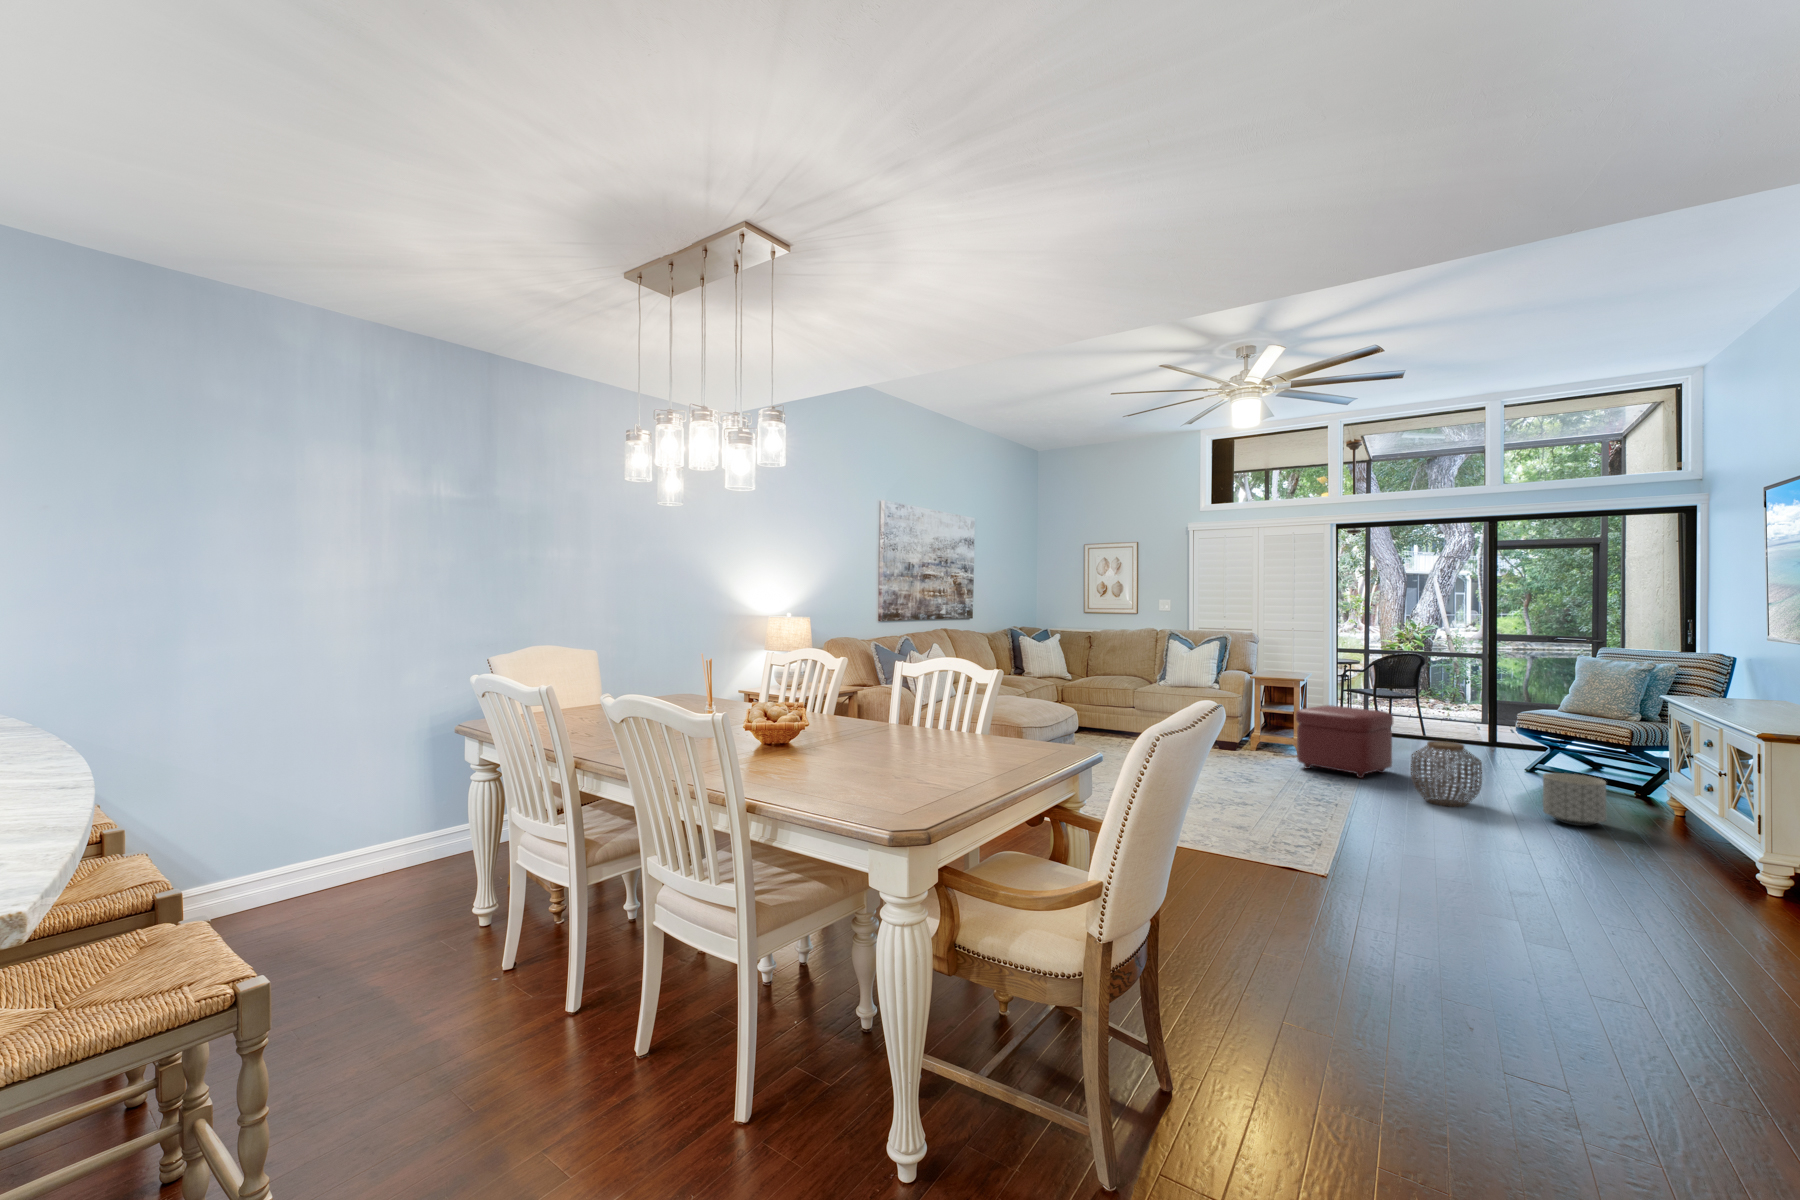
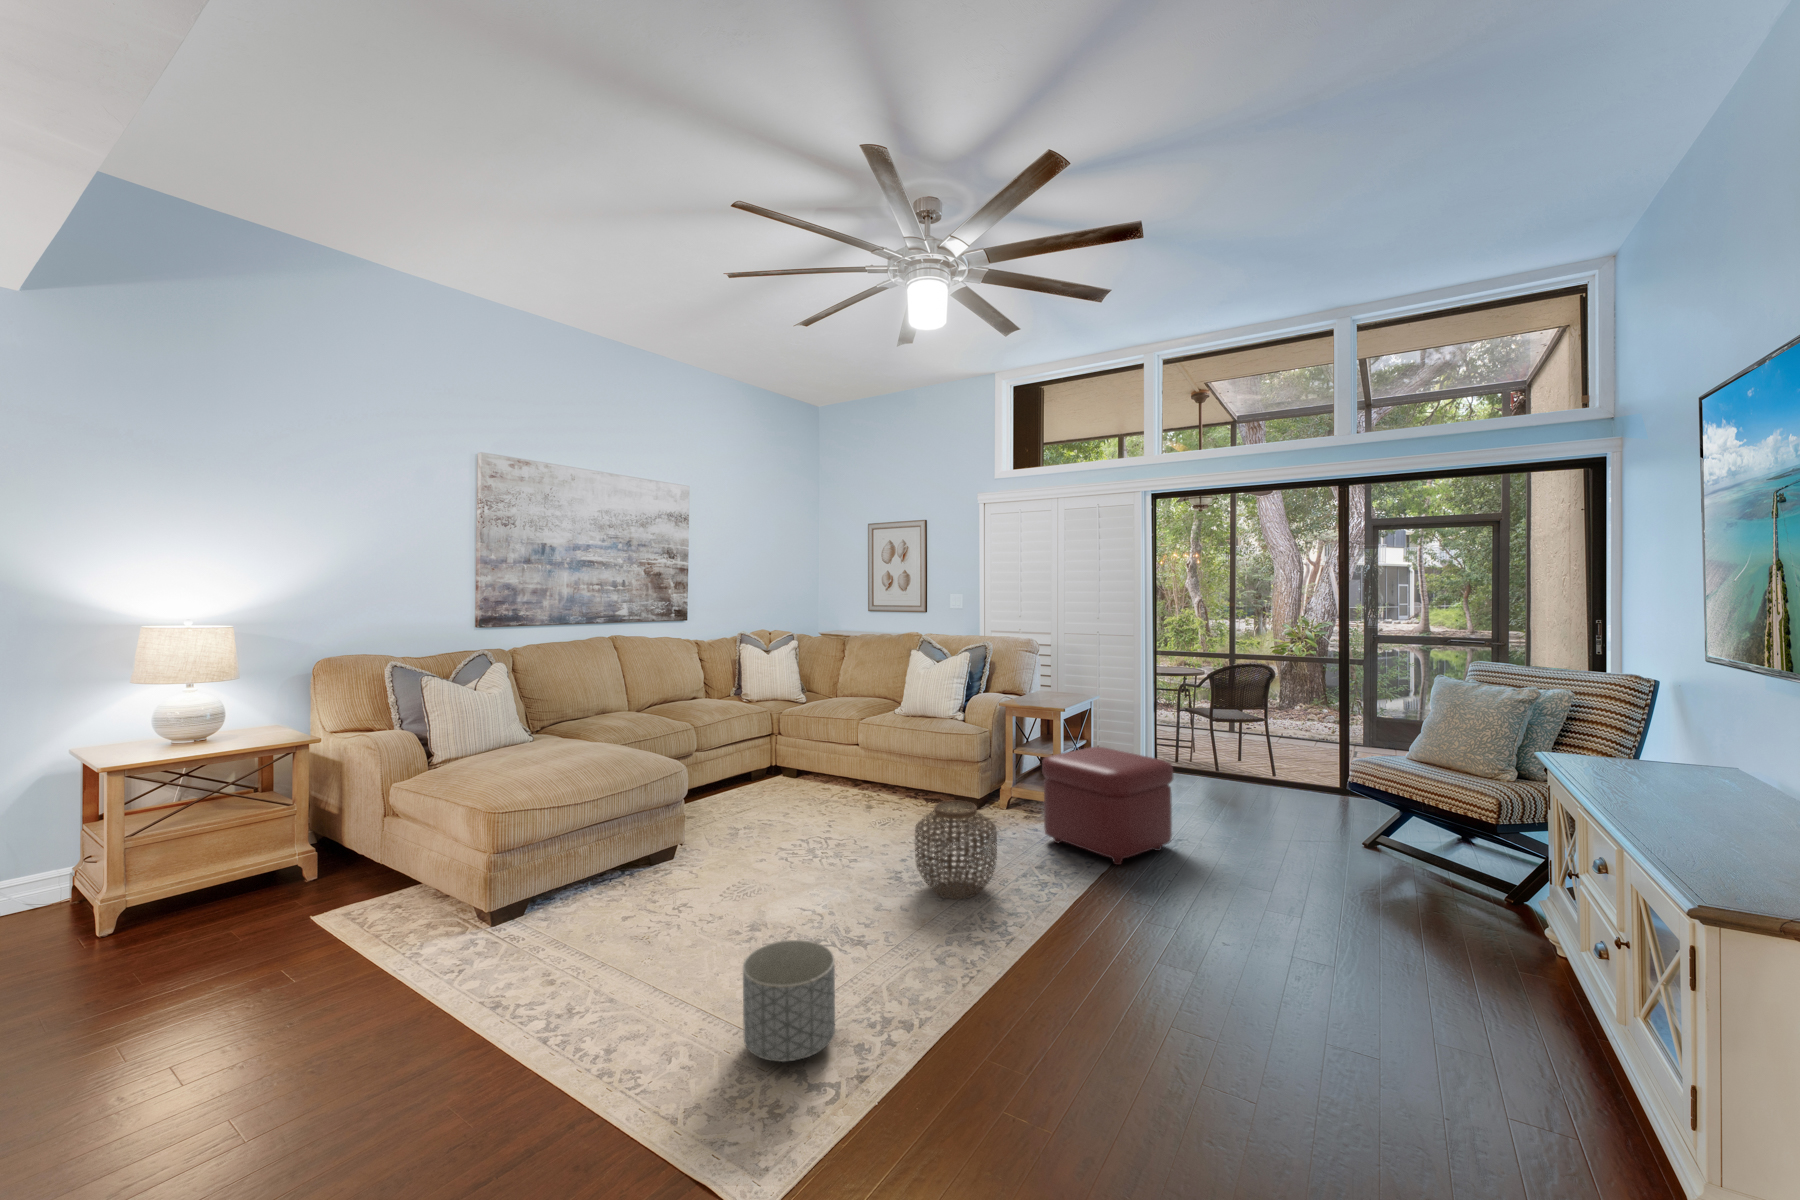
woven basket: present [1411,741,1482,807] -> present [915,801,997,899]
planter: present [1543,773,1606,826] -> present [743,940,835,1062]

